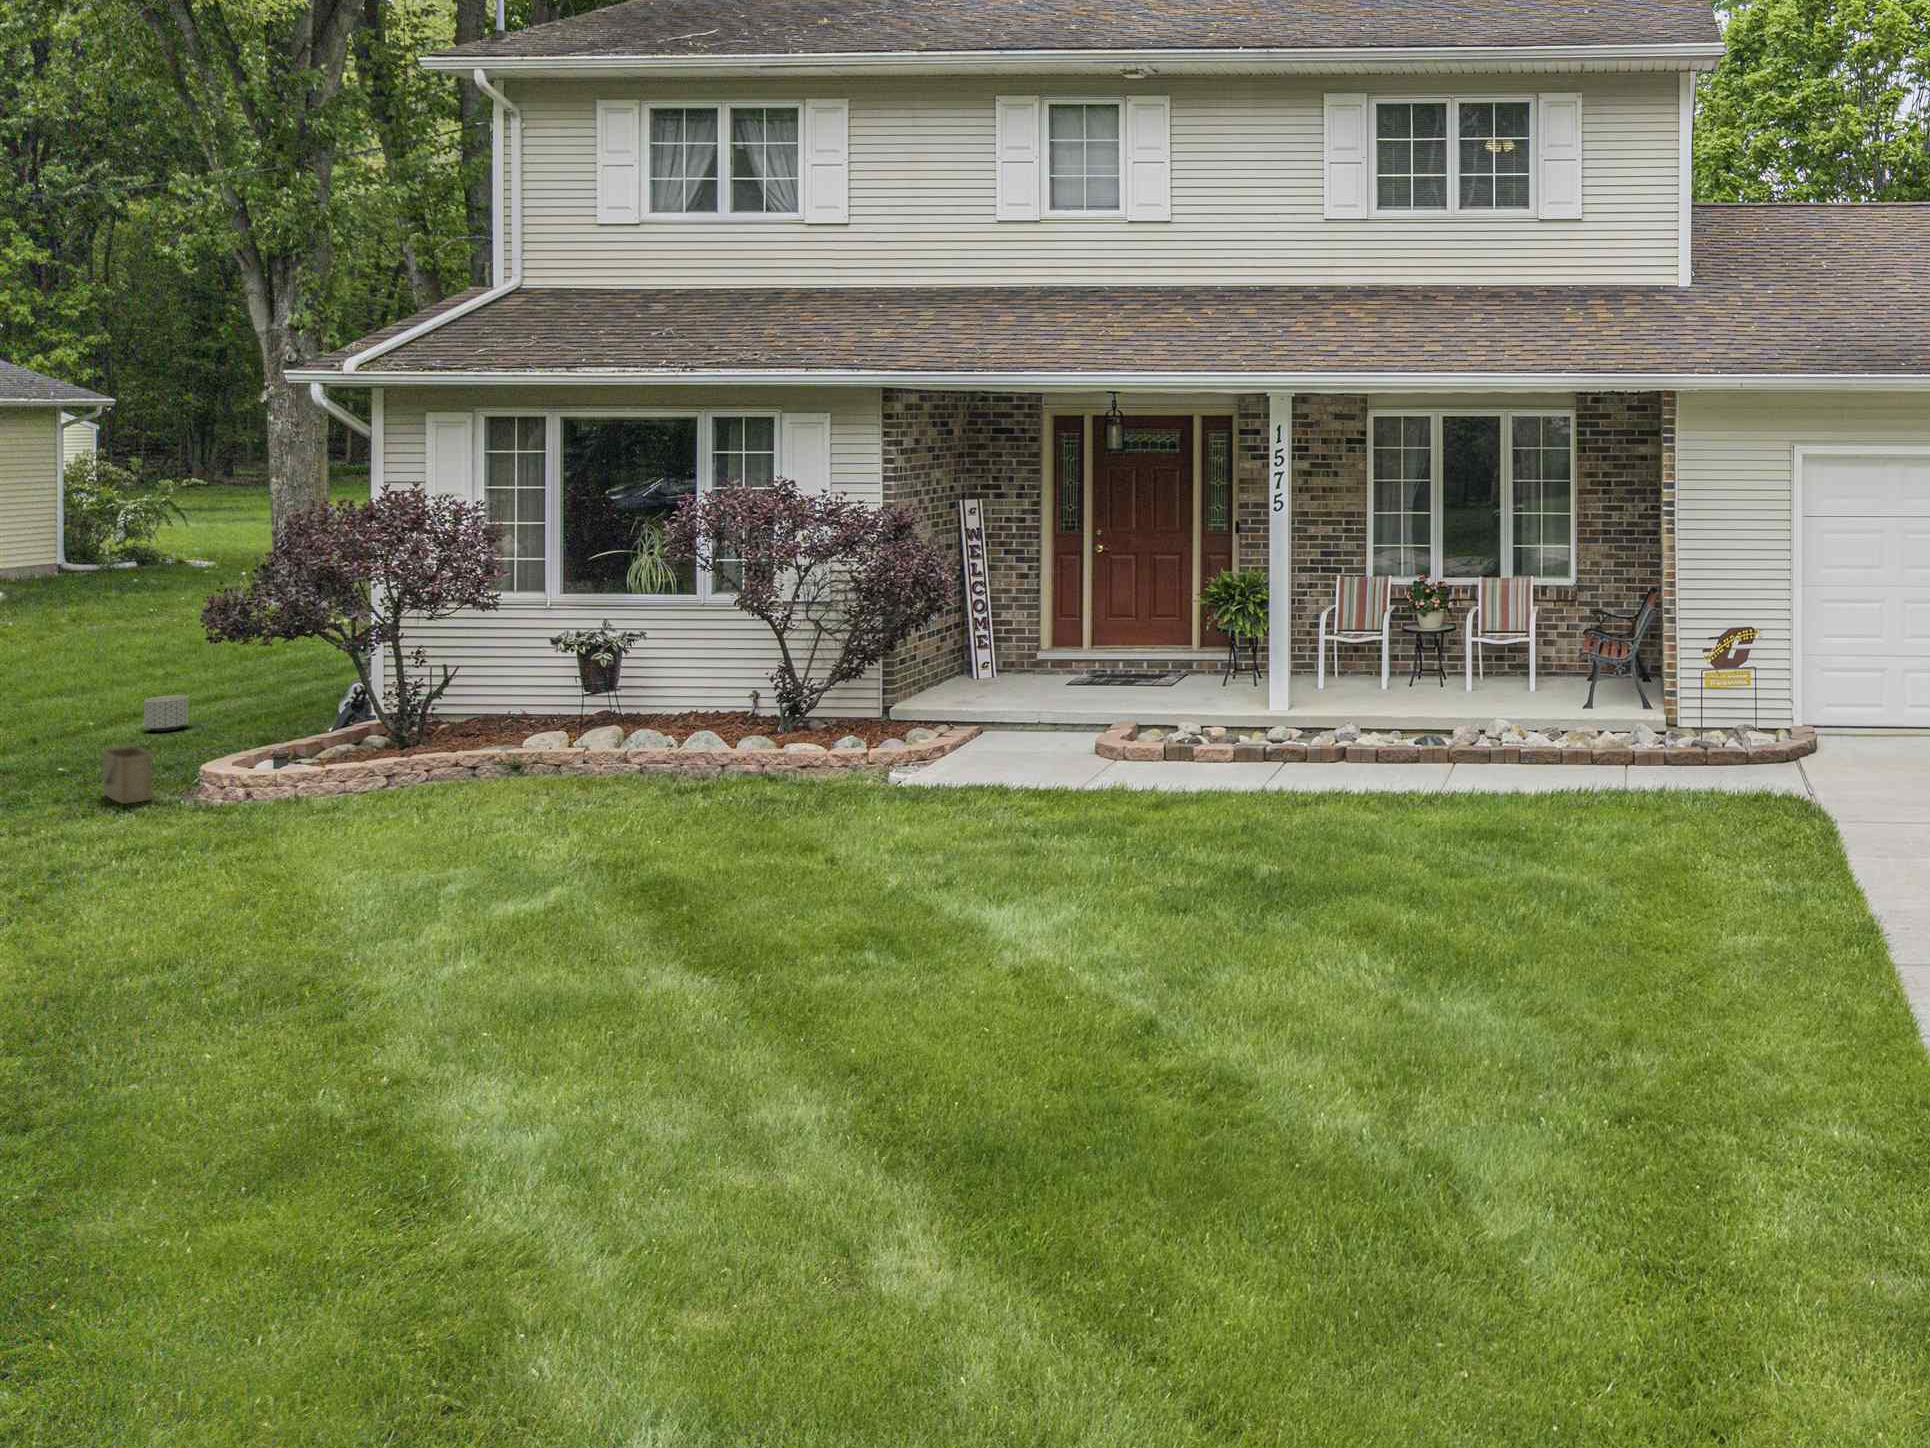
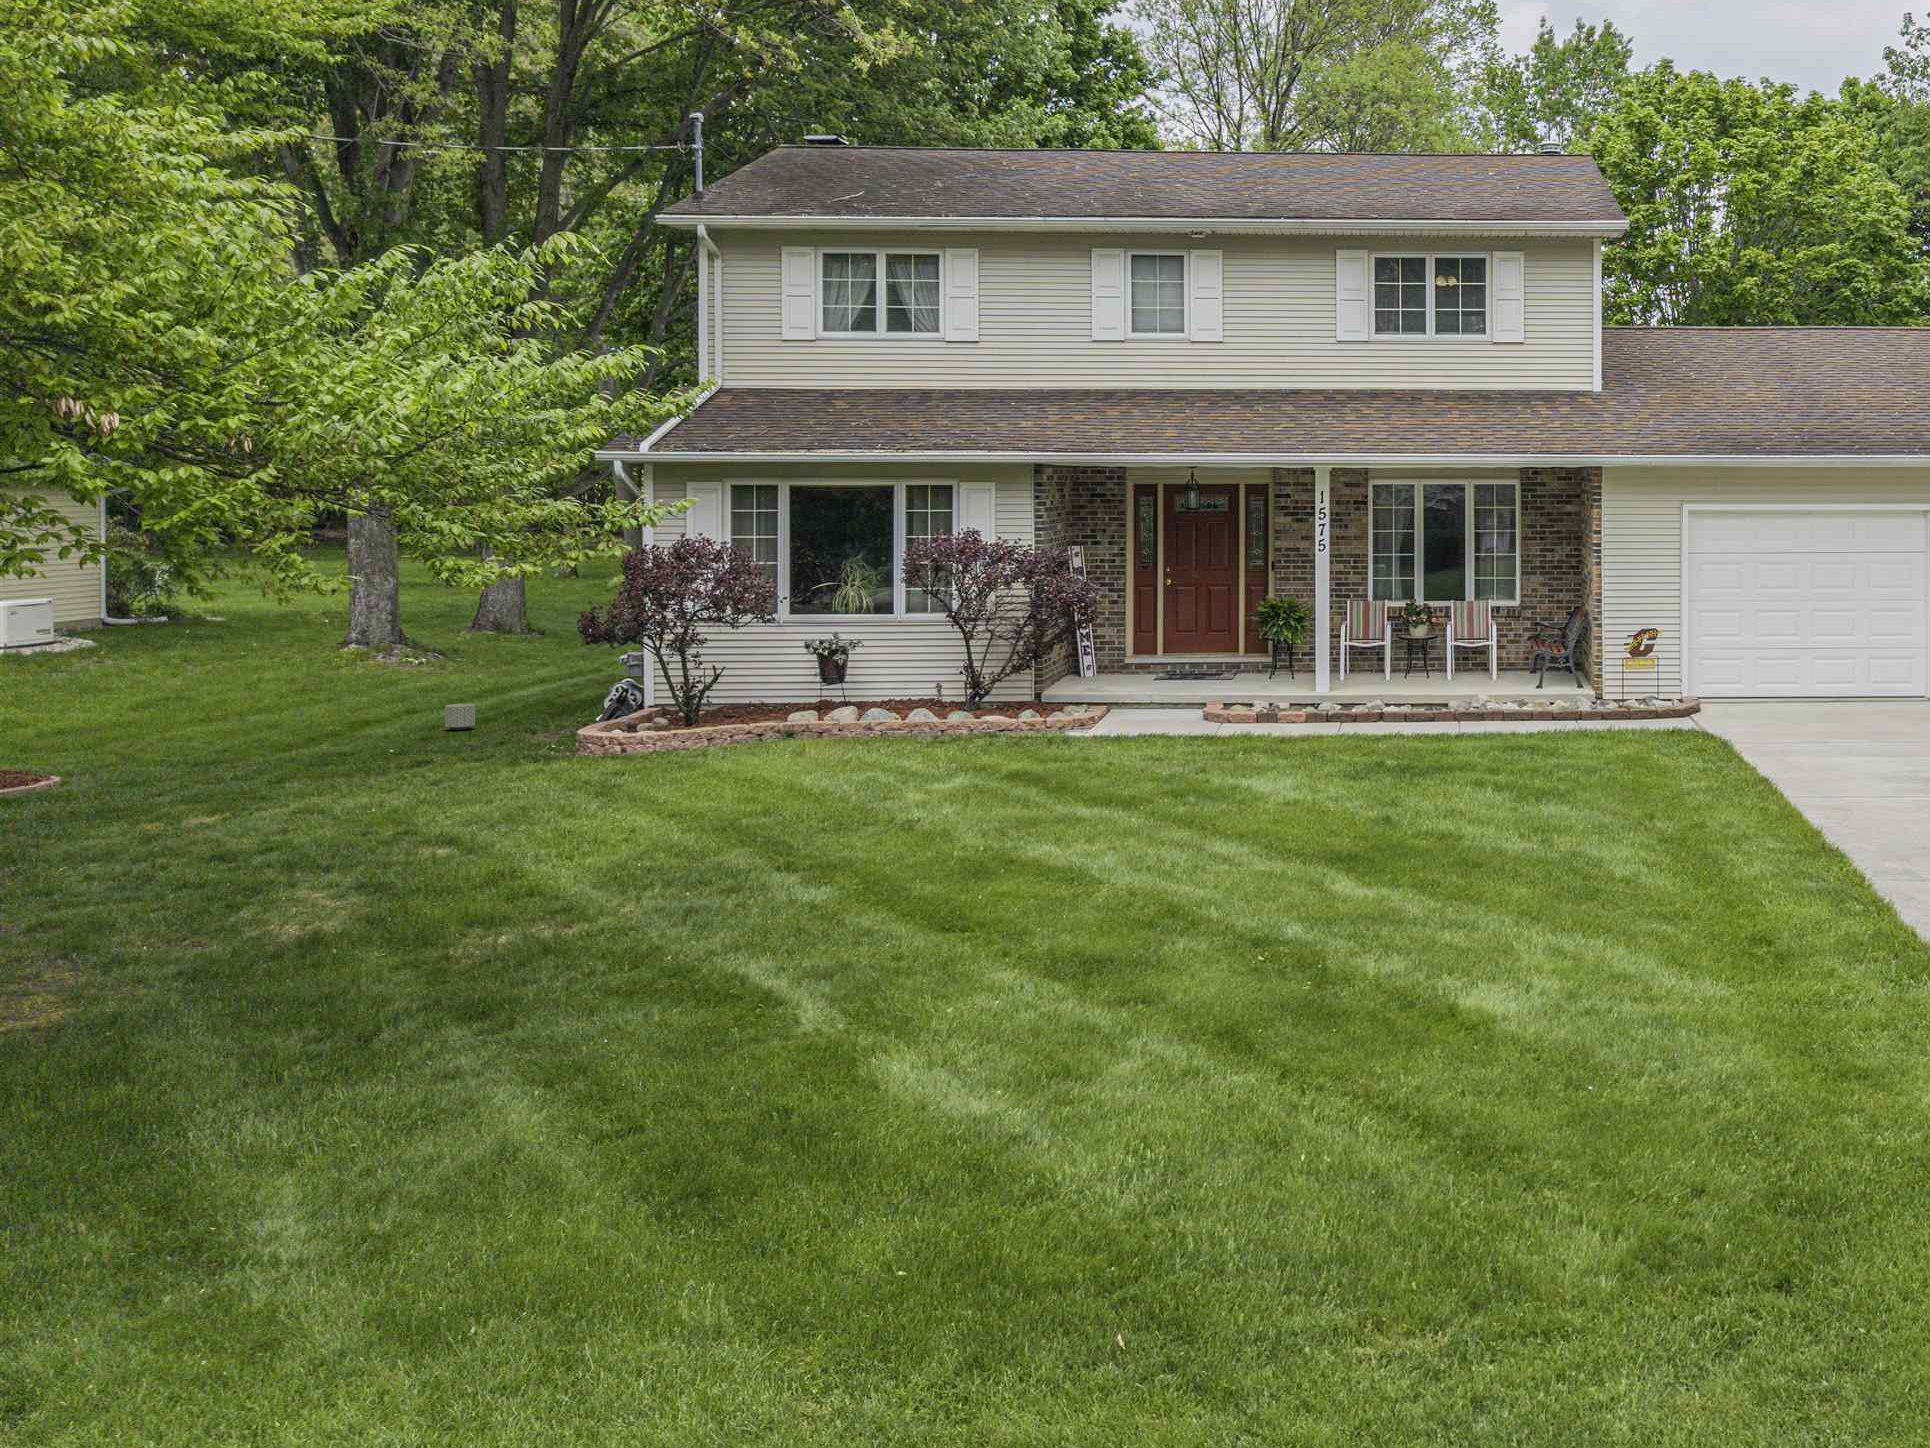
basket: present [102,746,153,804] -> none [531,718,579,755]

